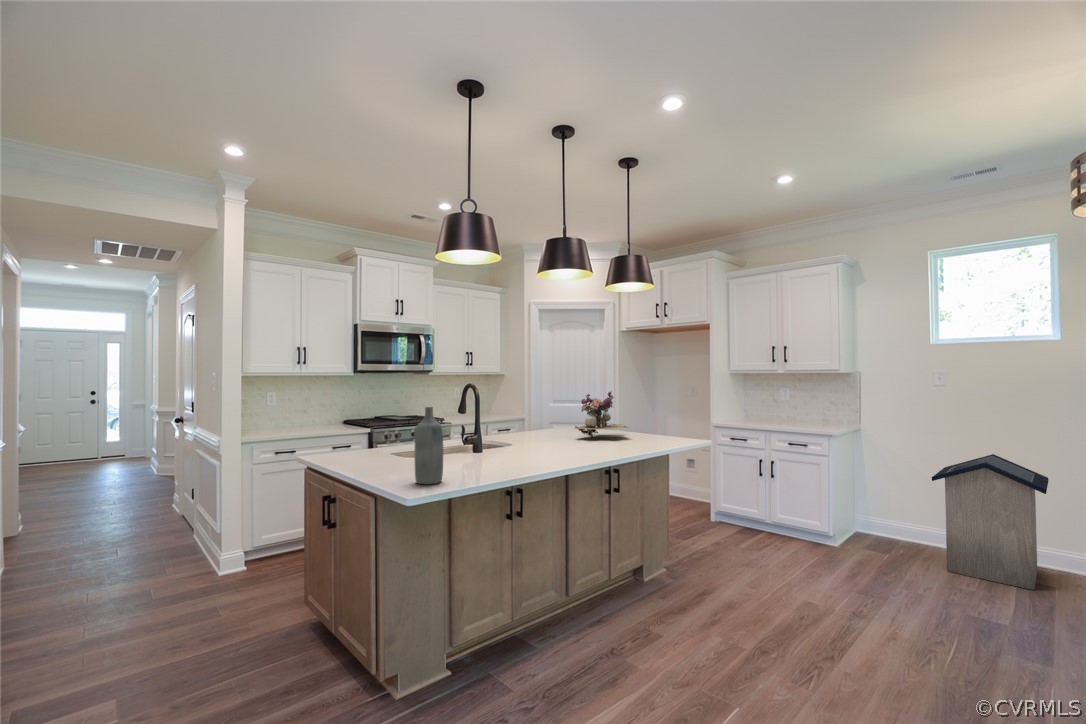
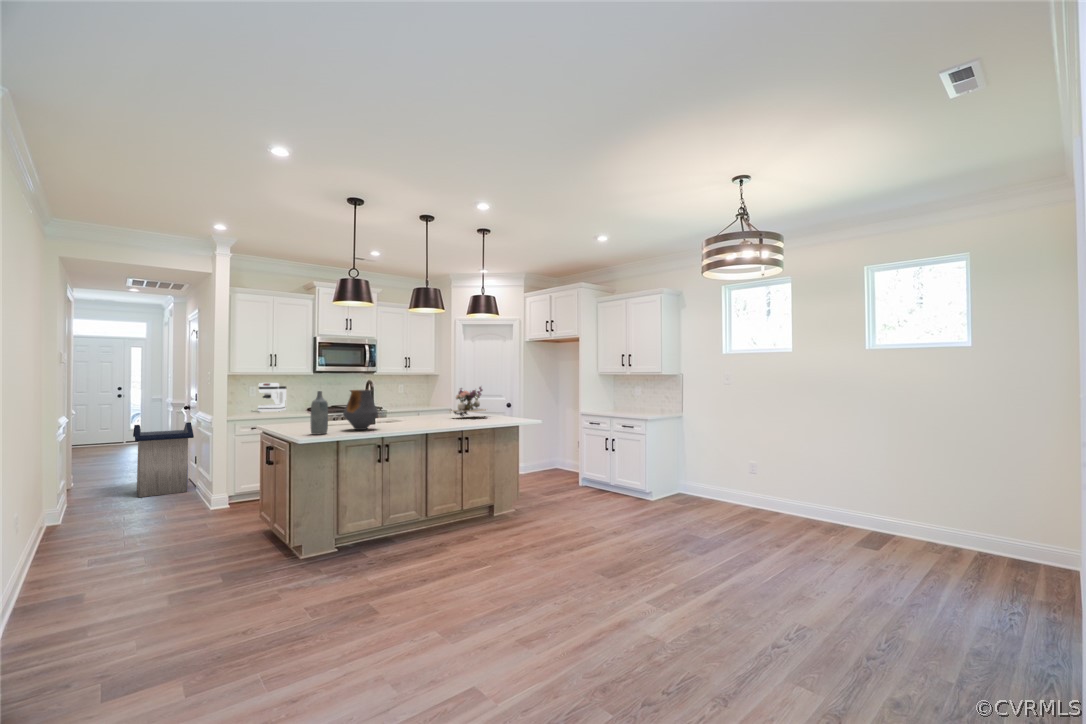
coffee maker: none [280,387,317,427] -> present [258,383,286,412]
vase: none [456,402,512,470] -> present [343,390,378,430]
trash can: present [932,454,1049,590] -> present [133,422,194,497]

